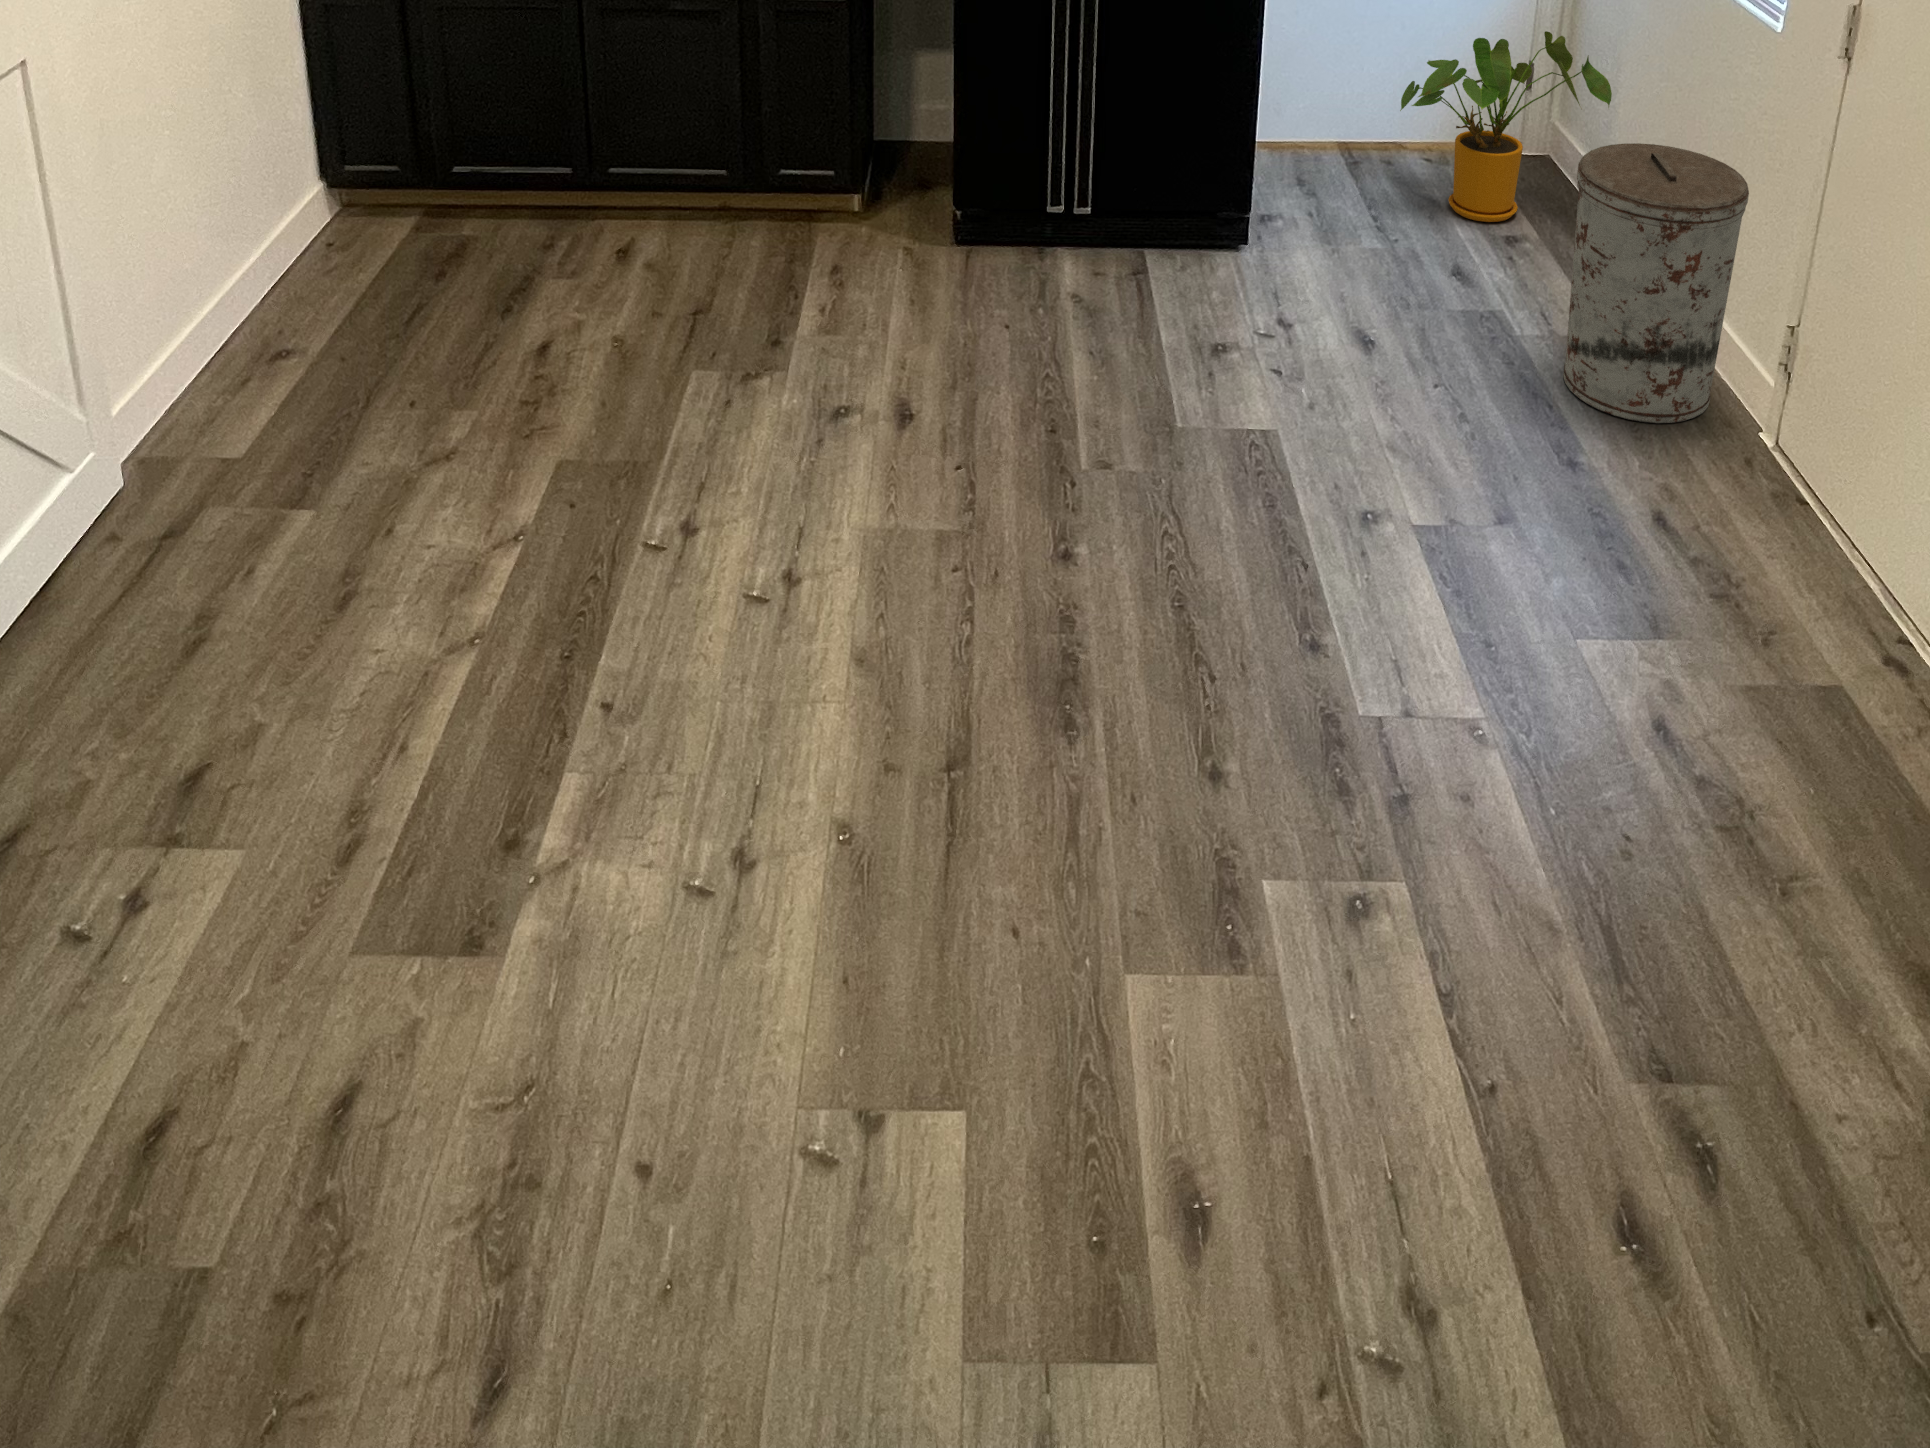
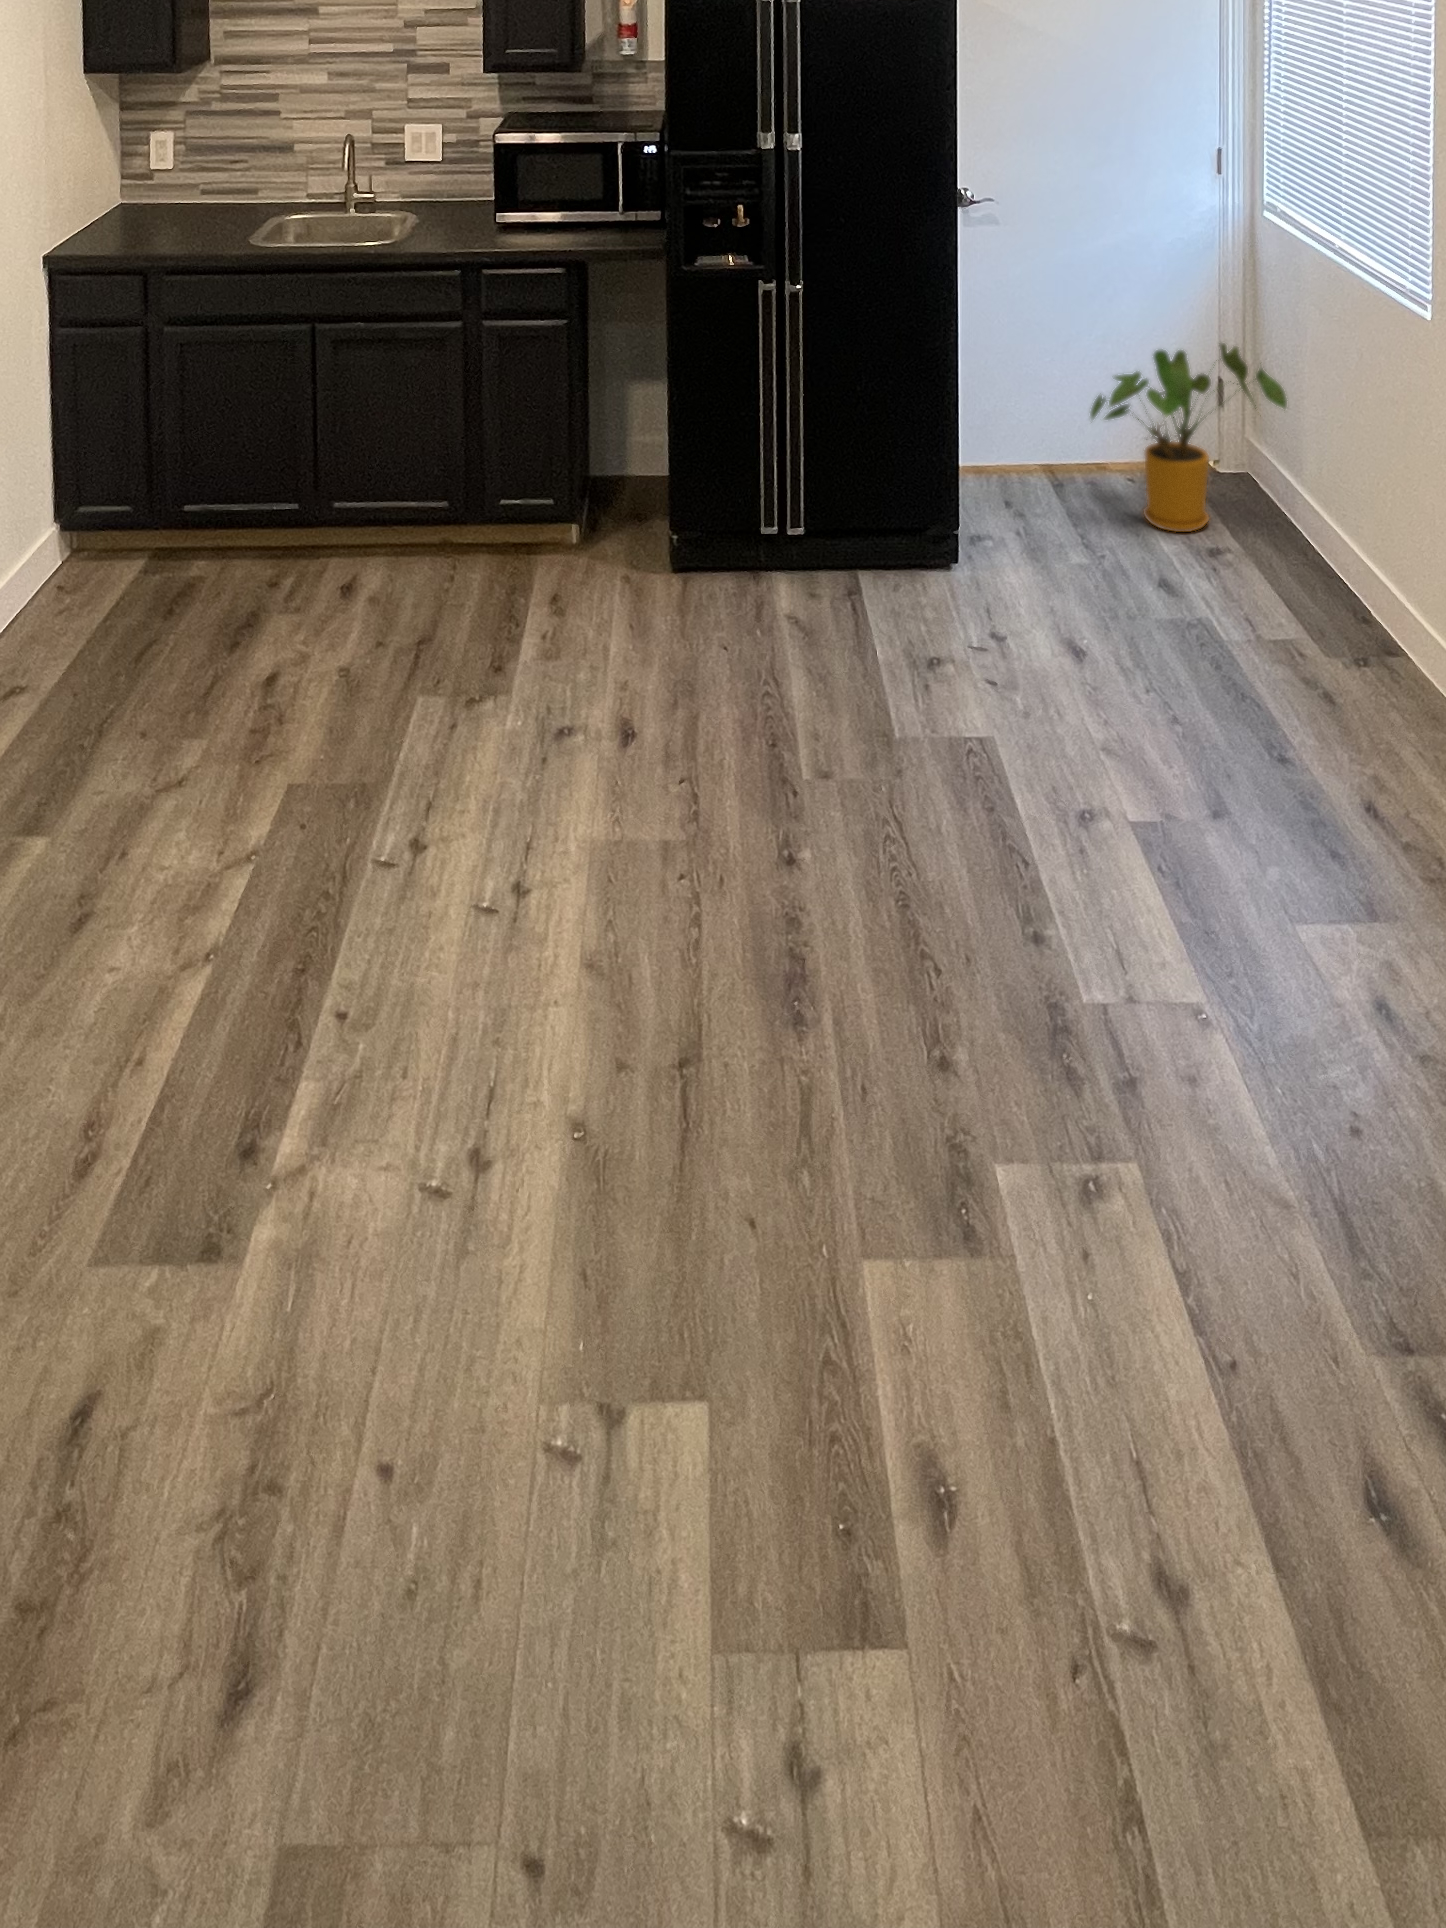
trash can: present [1563,143,1749,423] -> none [1256,436,1417,714]

